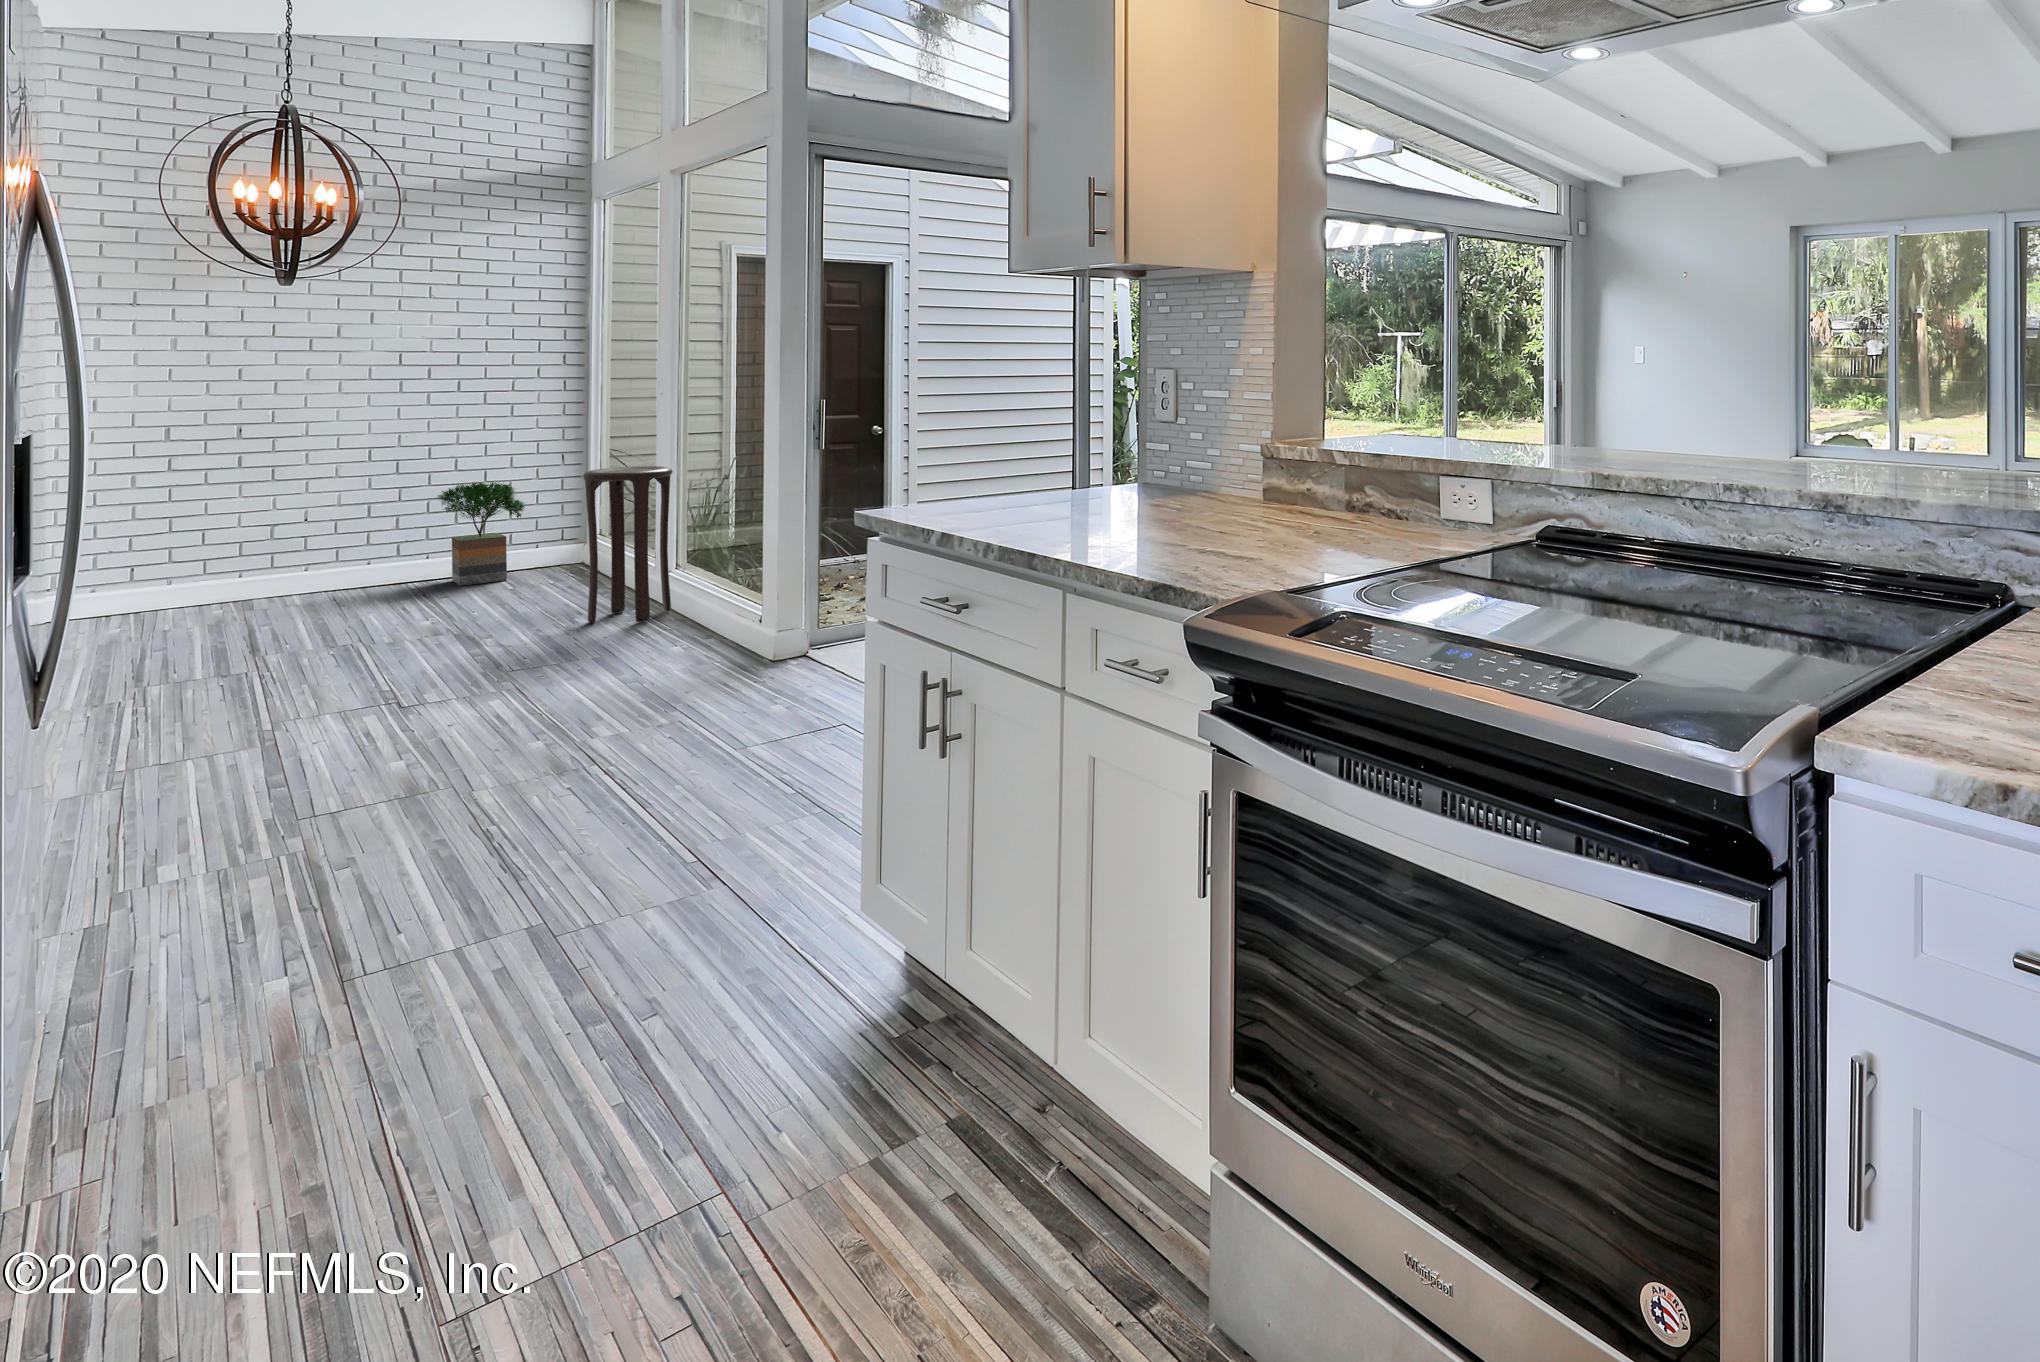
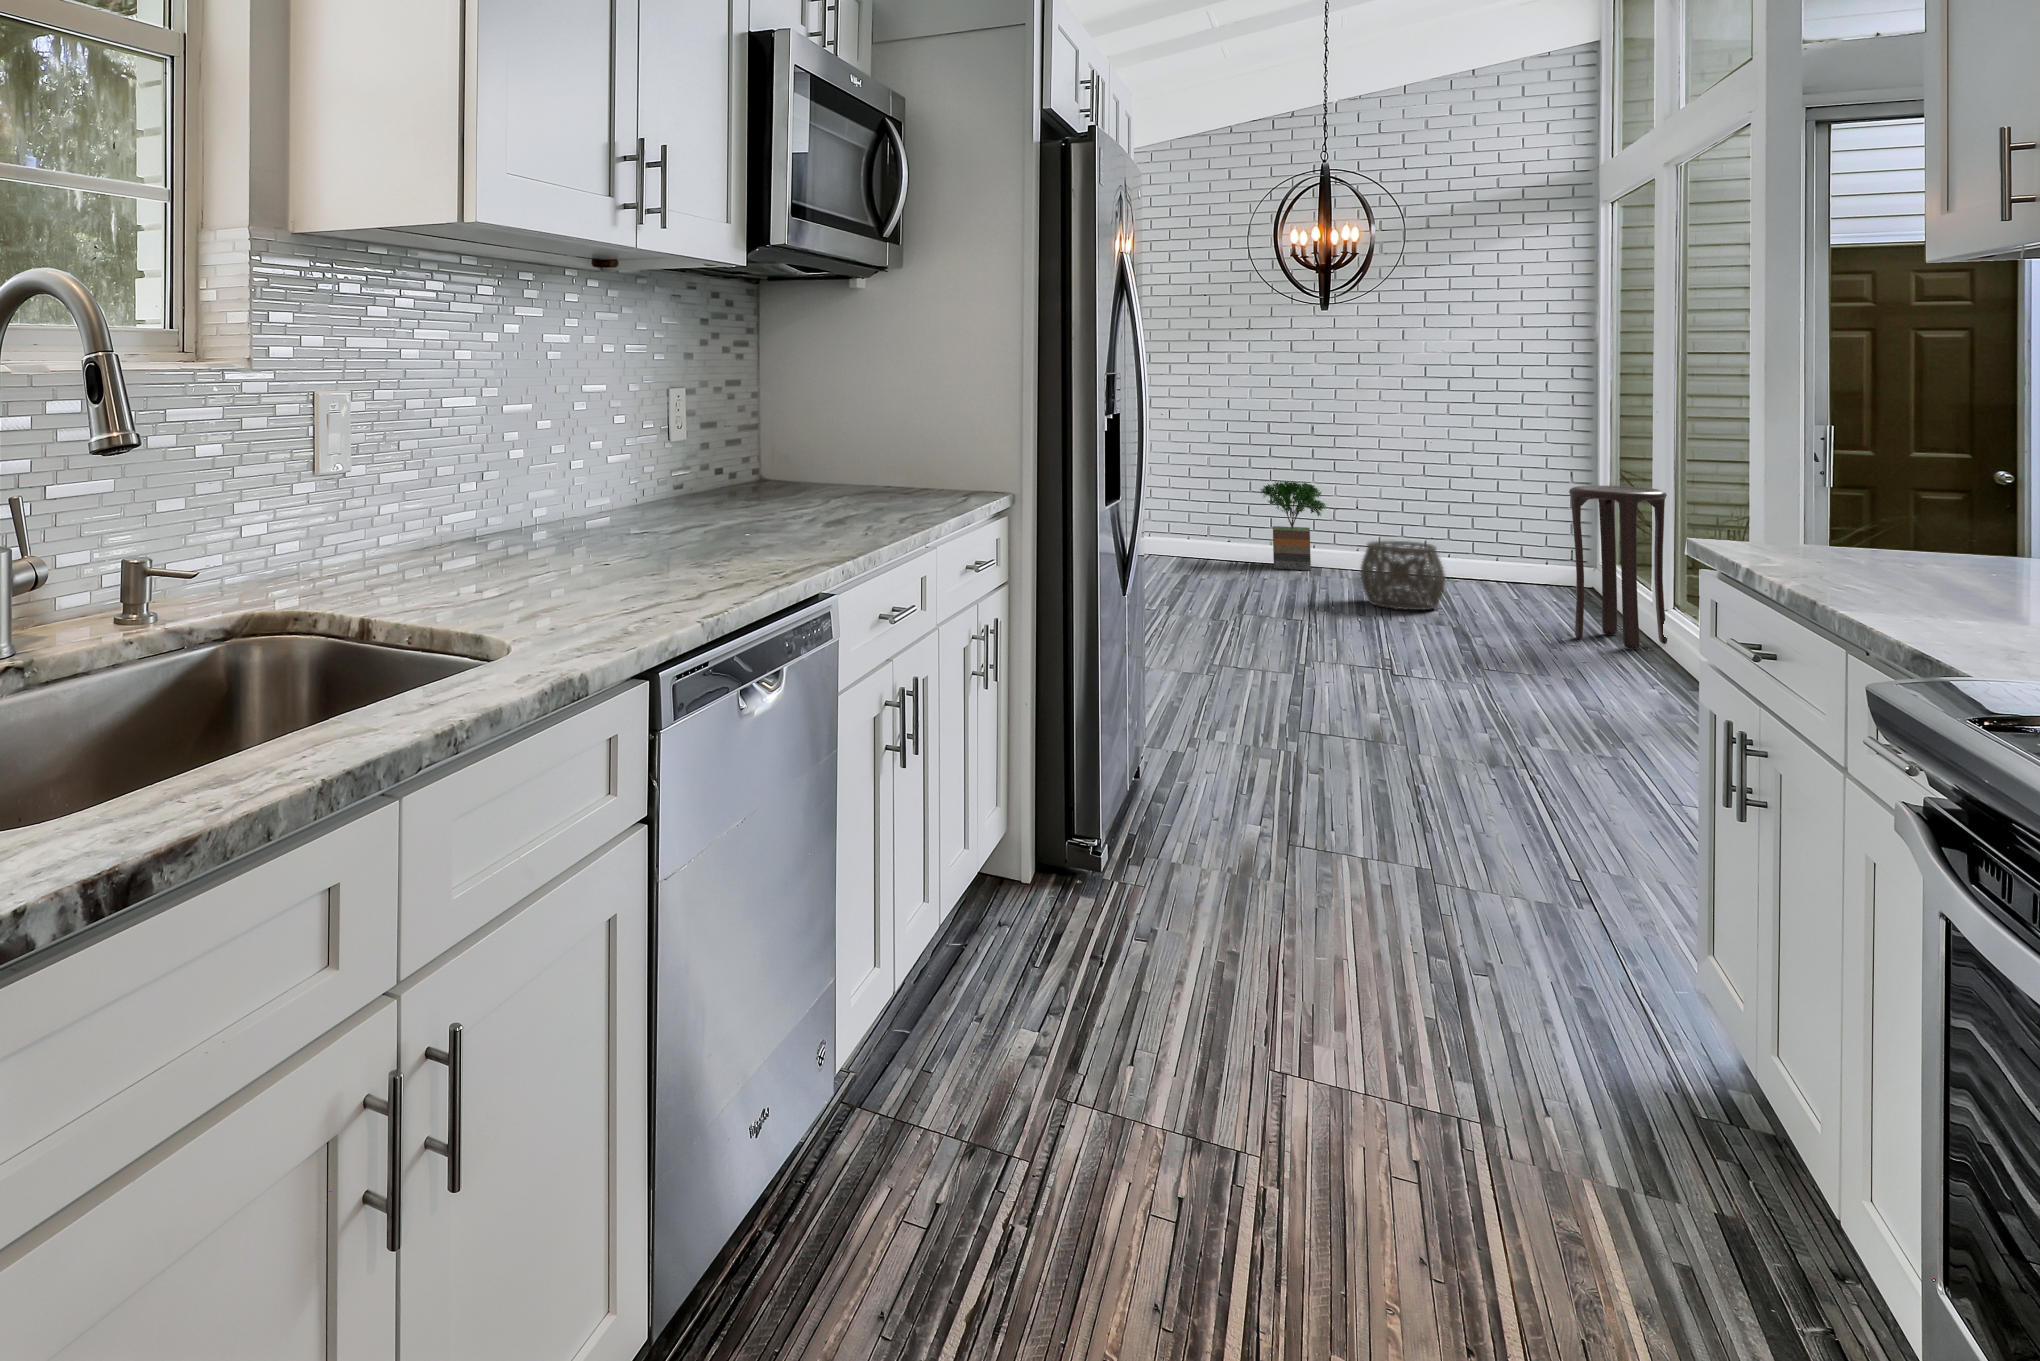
potted tree: present [438,482,524,586] -> present [1261,481,1326,570]
woven basket: none [326,552,441,636] -> present [1360,541,1445,610]

